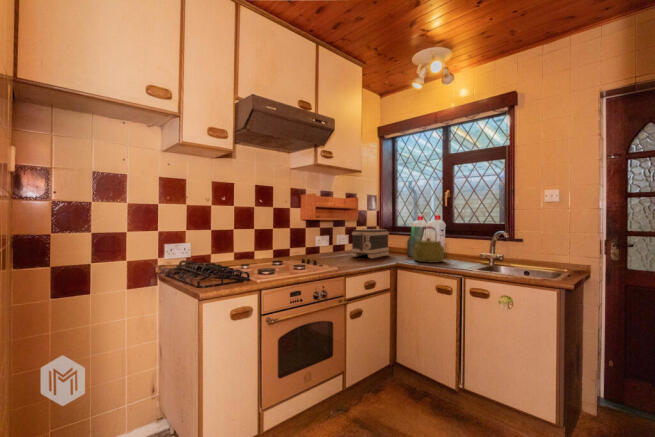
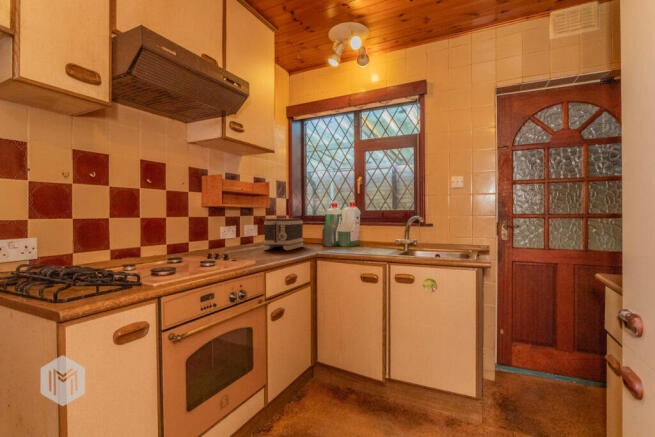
kettle: present [413,226,444,263] -> none [332,213,363,251]

